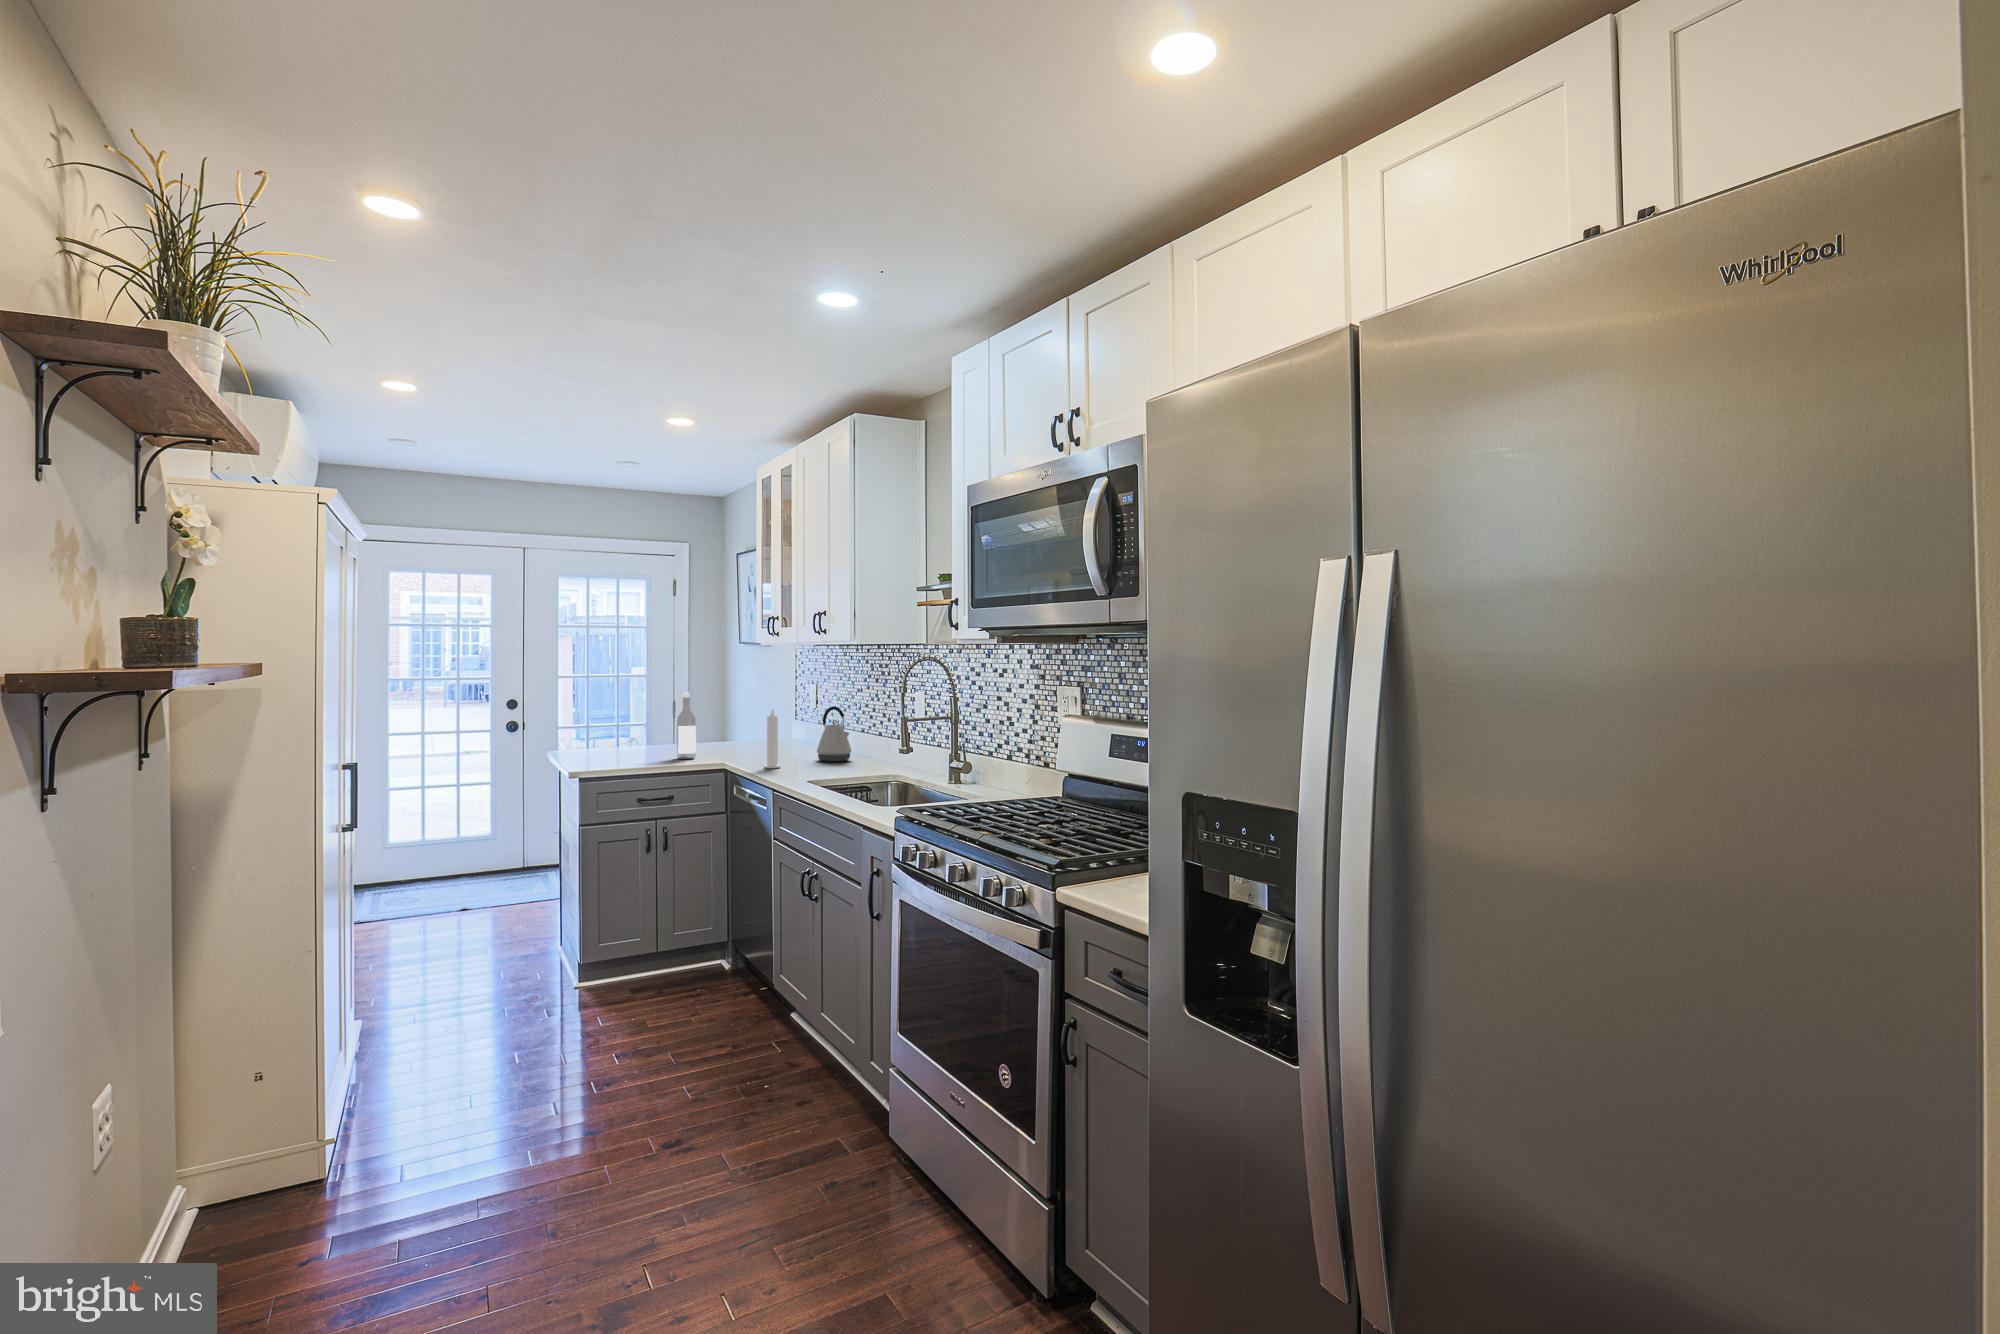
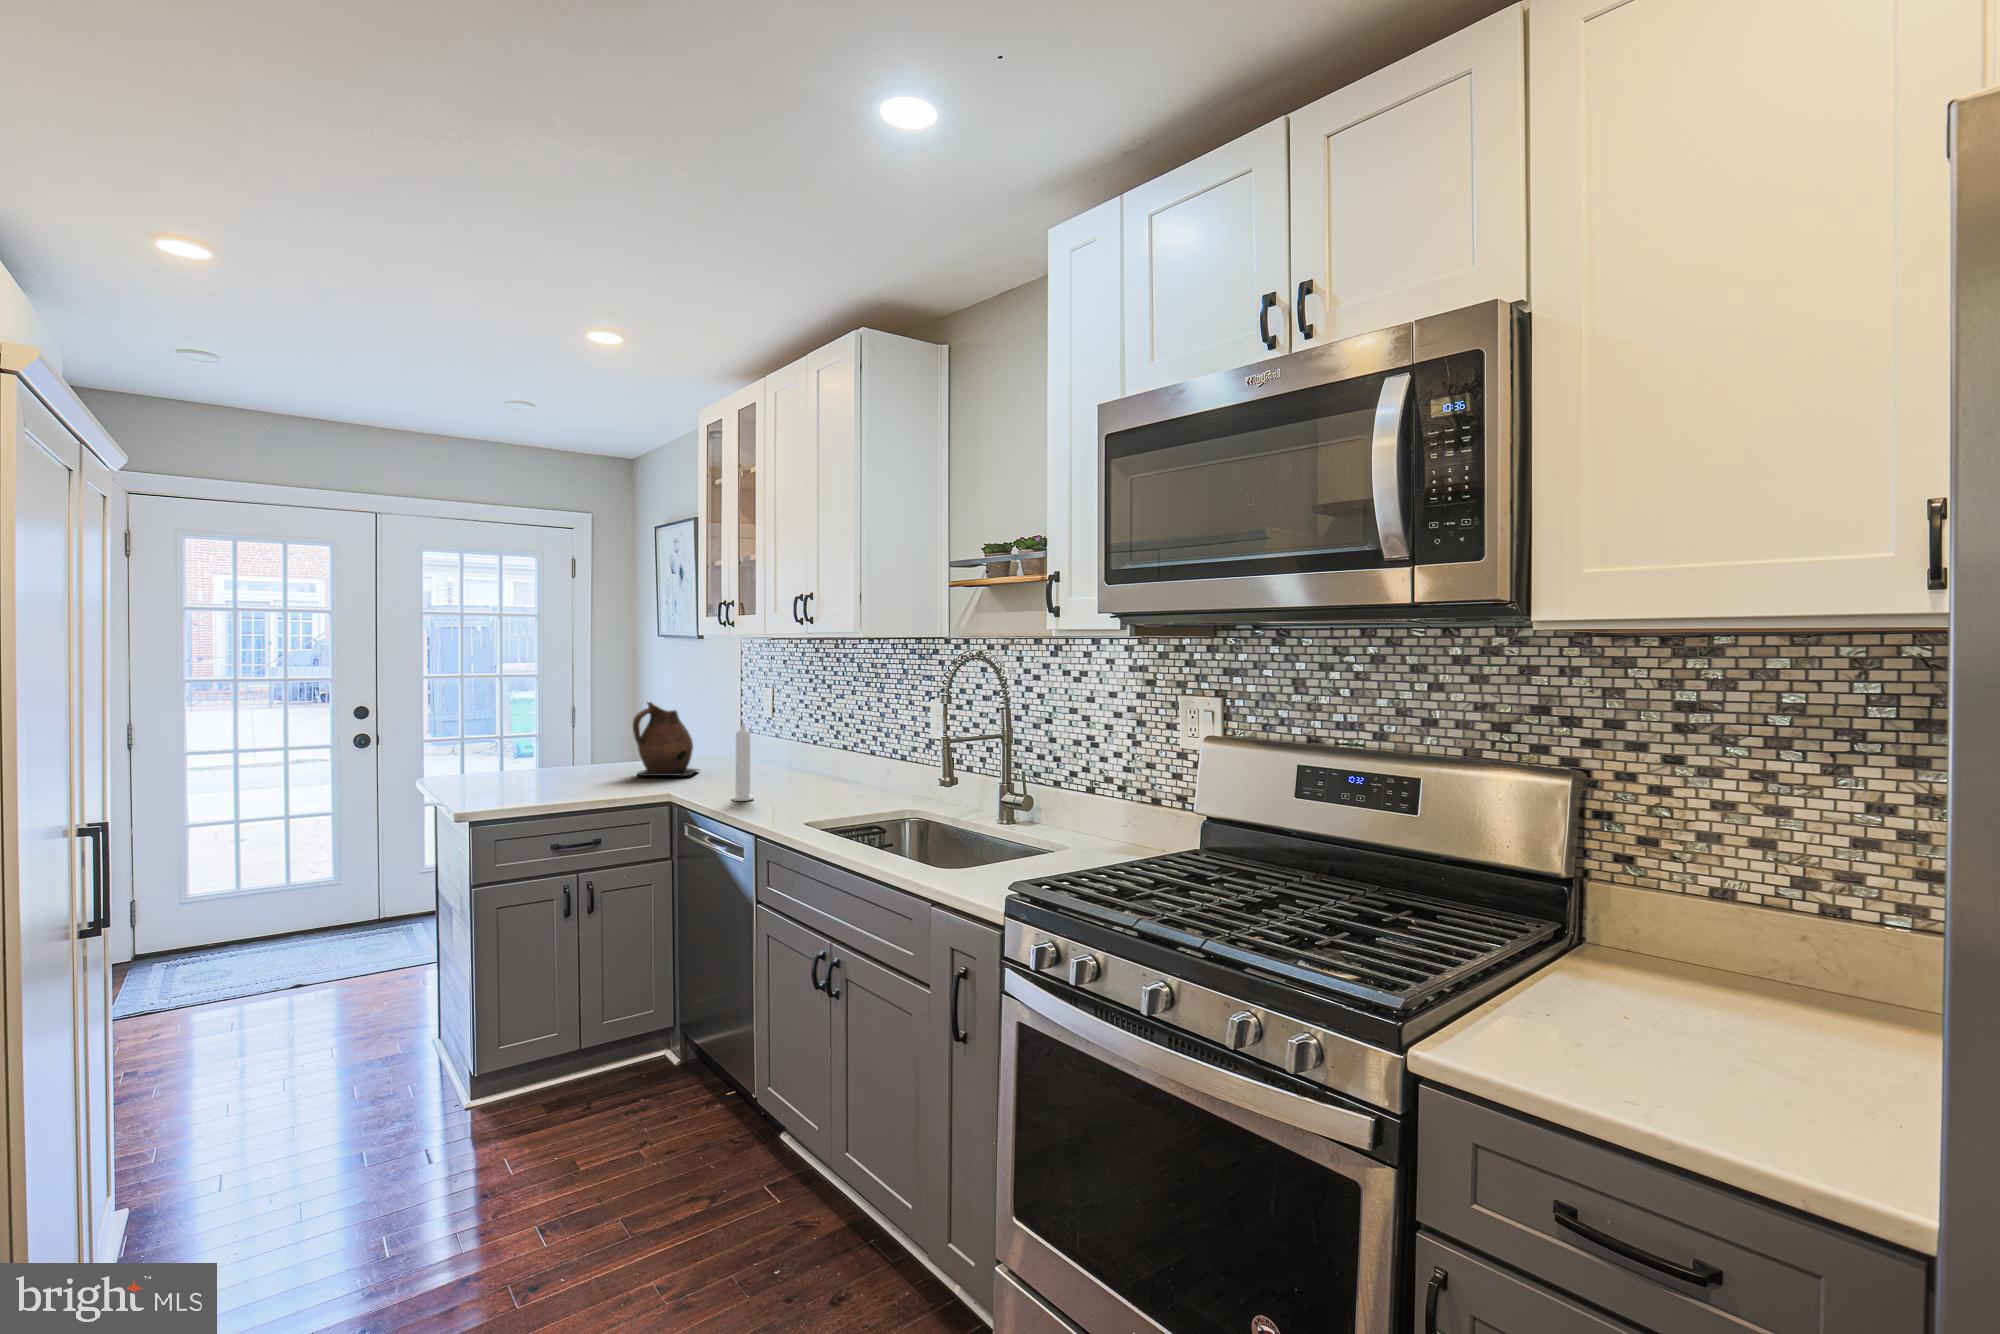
wine bottle: present [677,693,696,759] -> none [604,700,630,787]
ceramic pitcher: none [702,695,755,753] -> present [633,702,699,777]
kettle: present [817,706,851,762] -> none [792,717,836,788]

